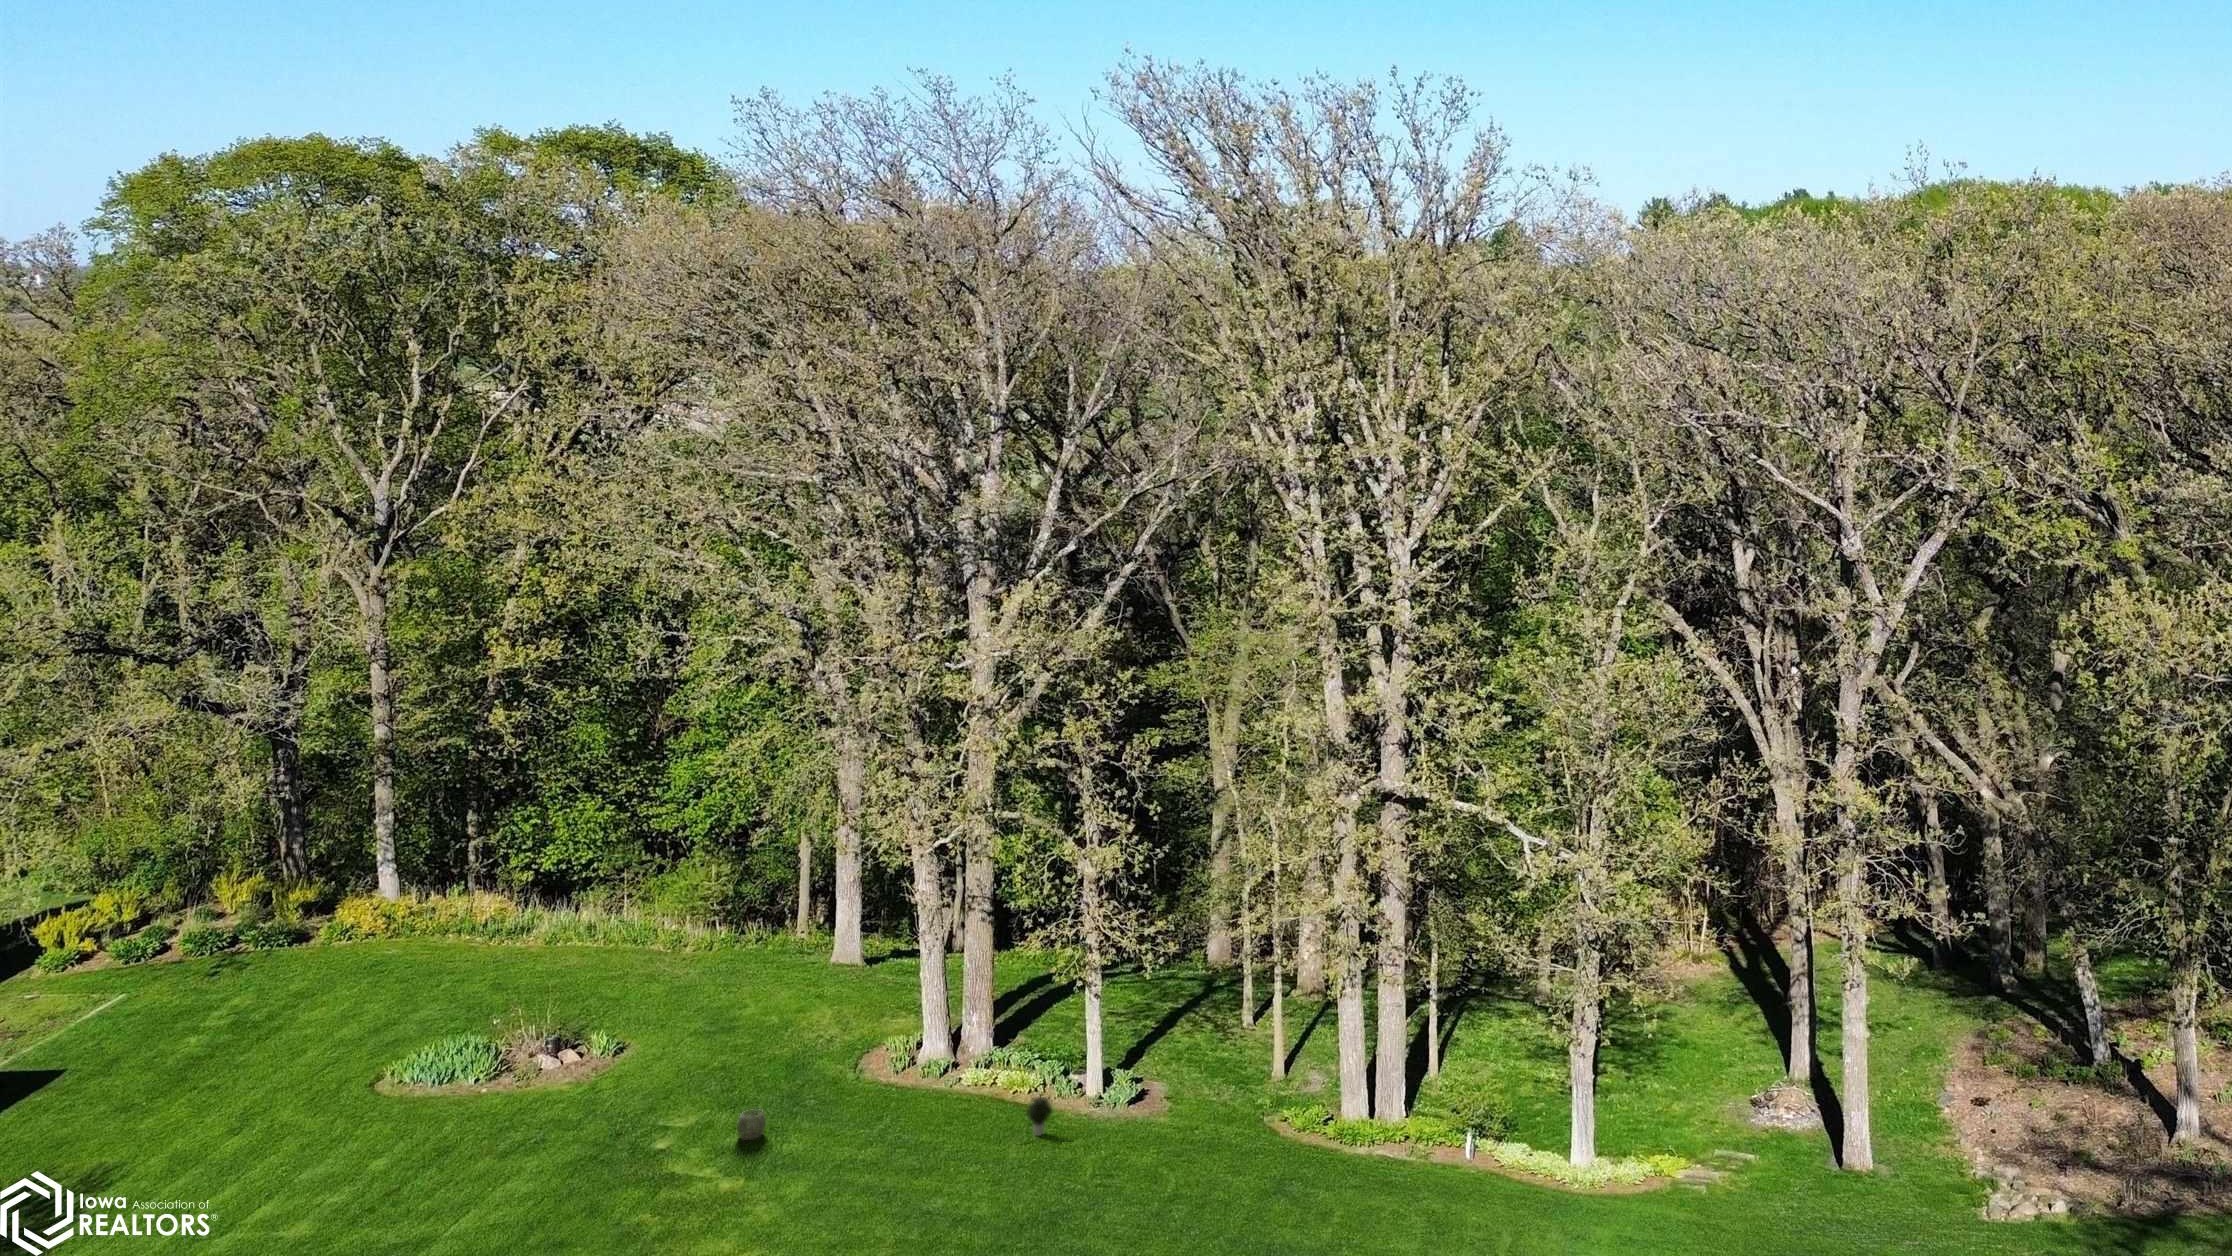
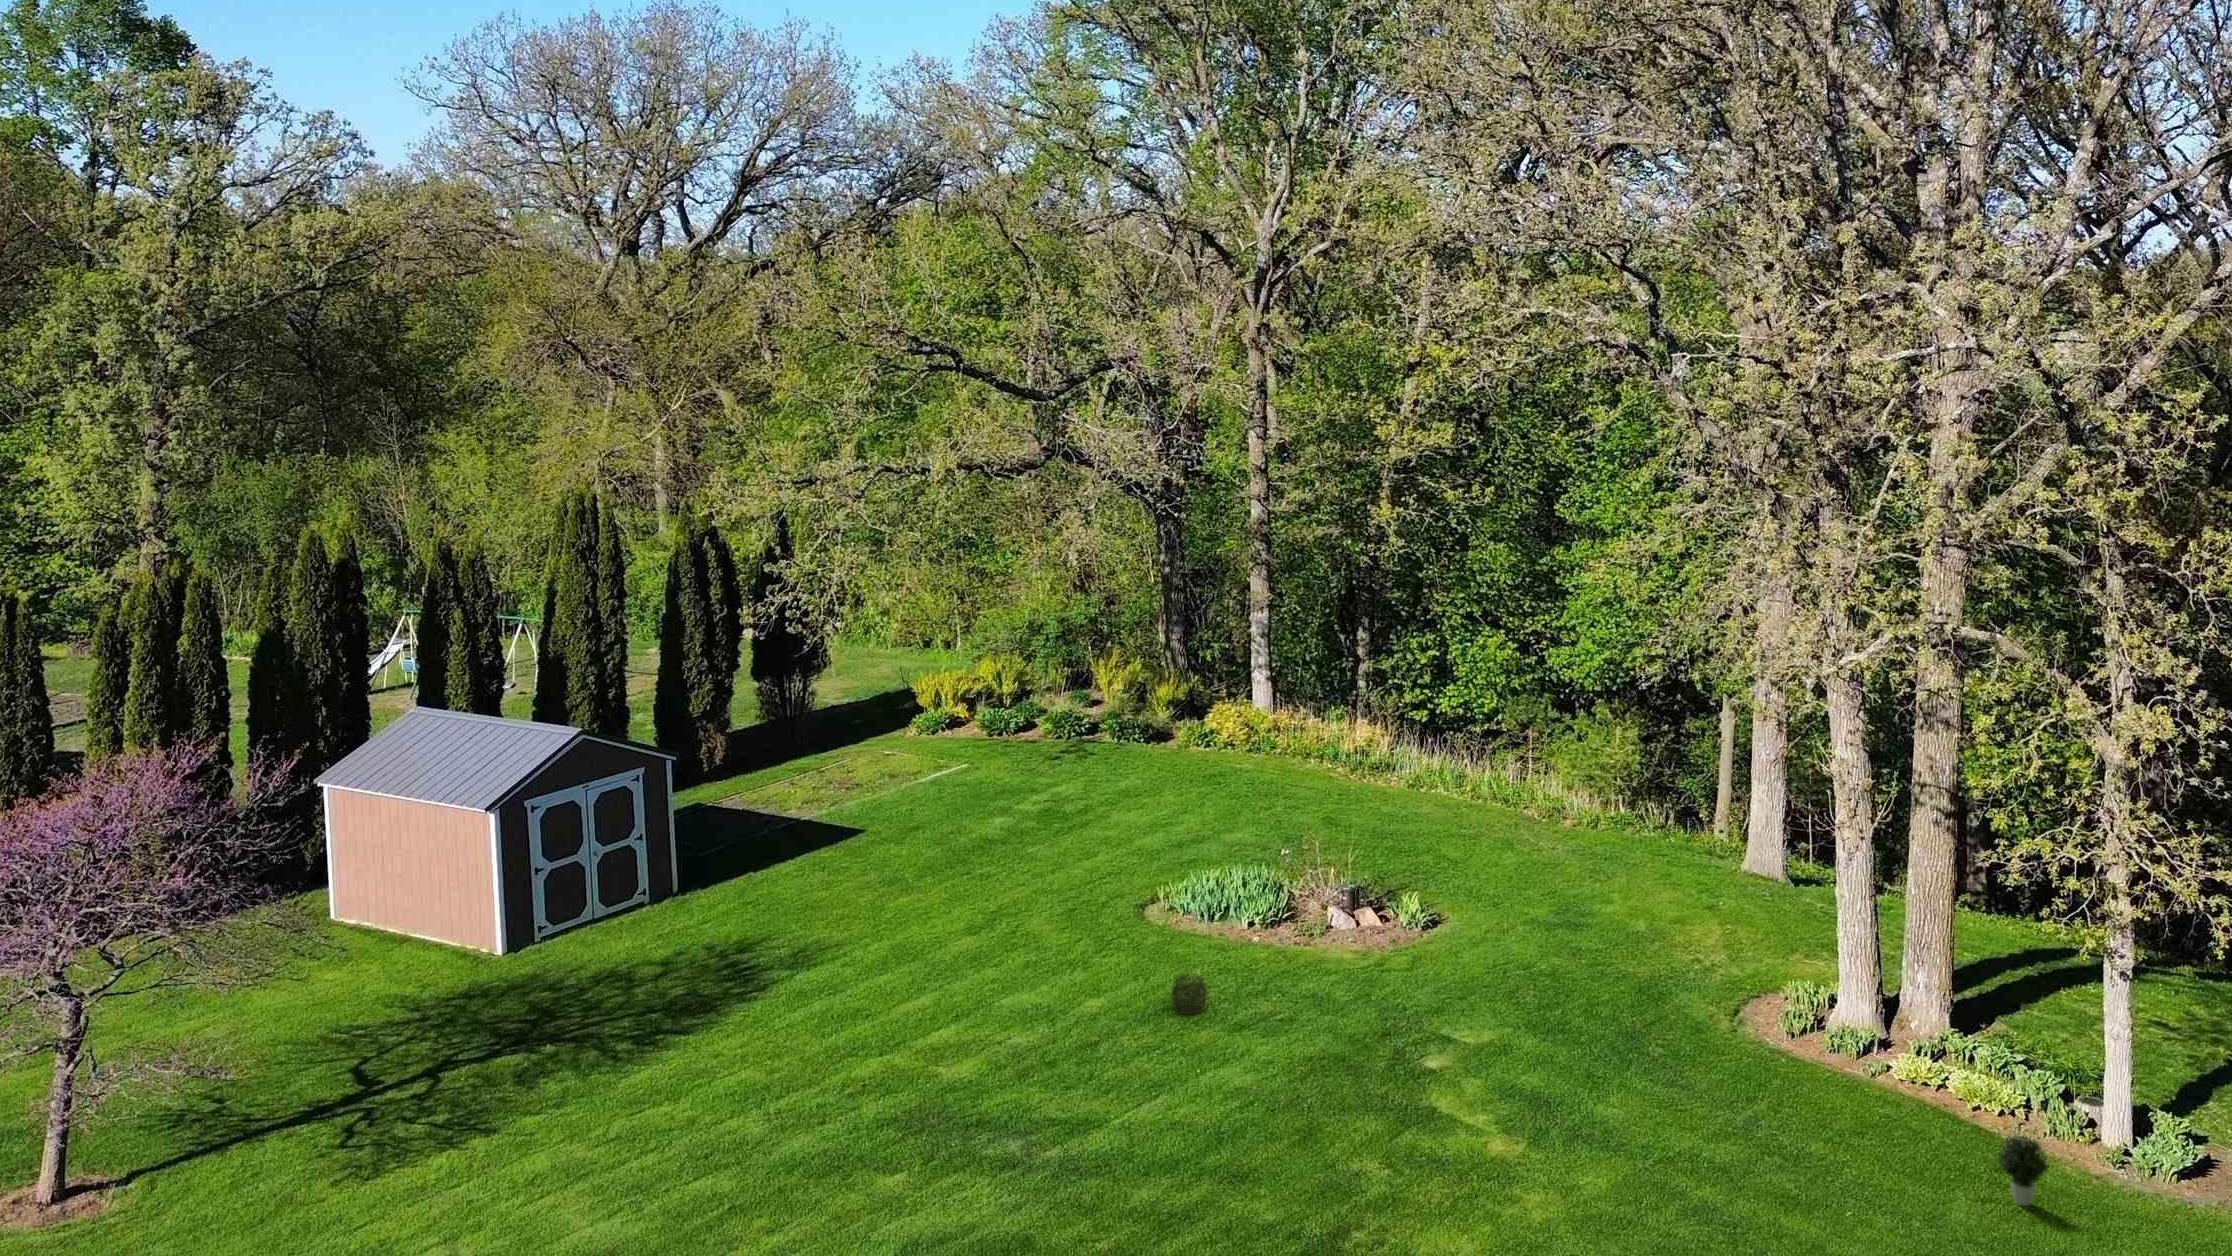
woven basket: present [737,1110,766,1140] -> present [1172,975,1207,1015]

